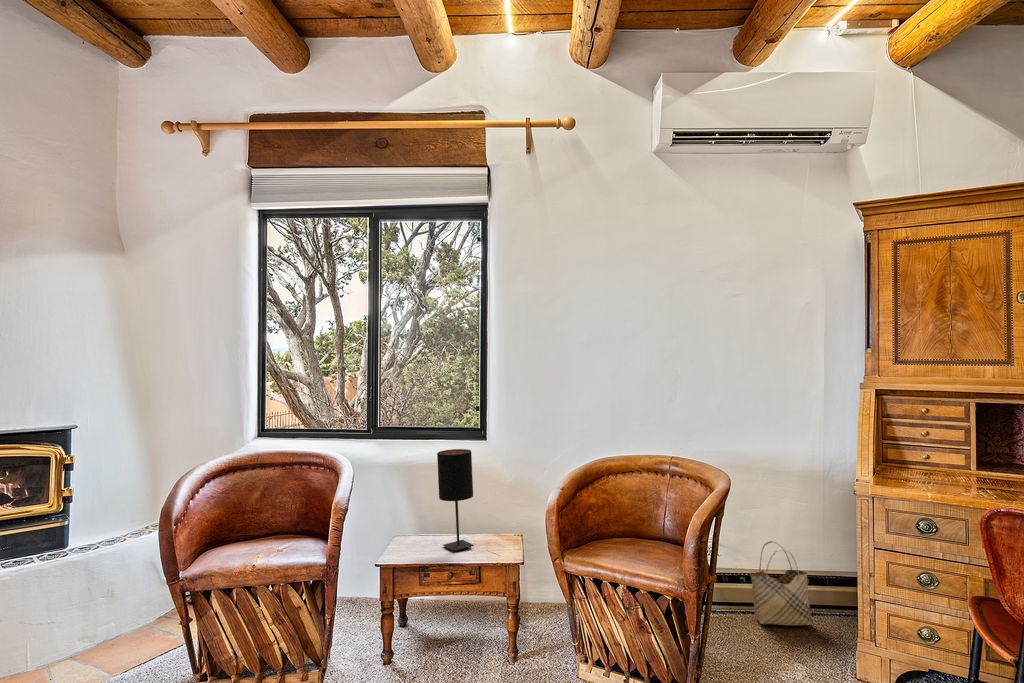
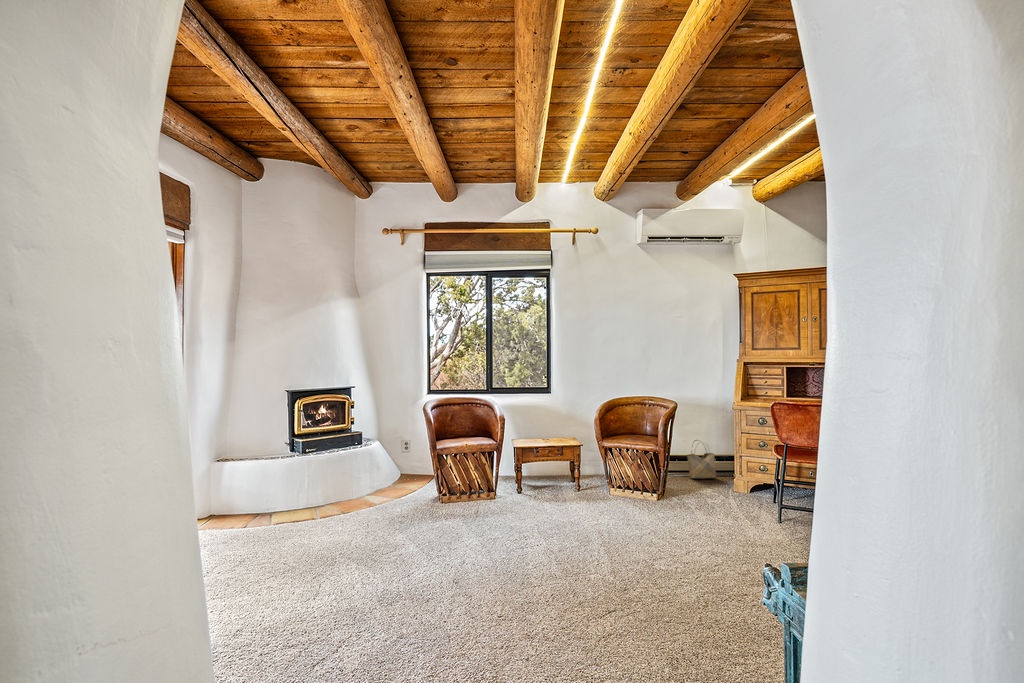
table lamp: present [437,449,474,552] -> none [538,395,557,442]

